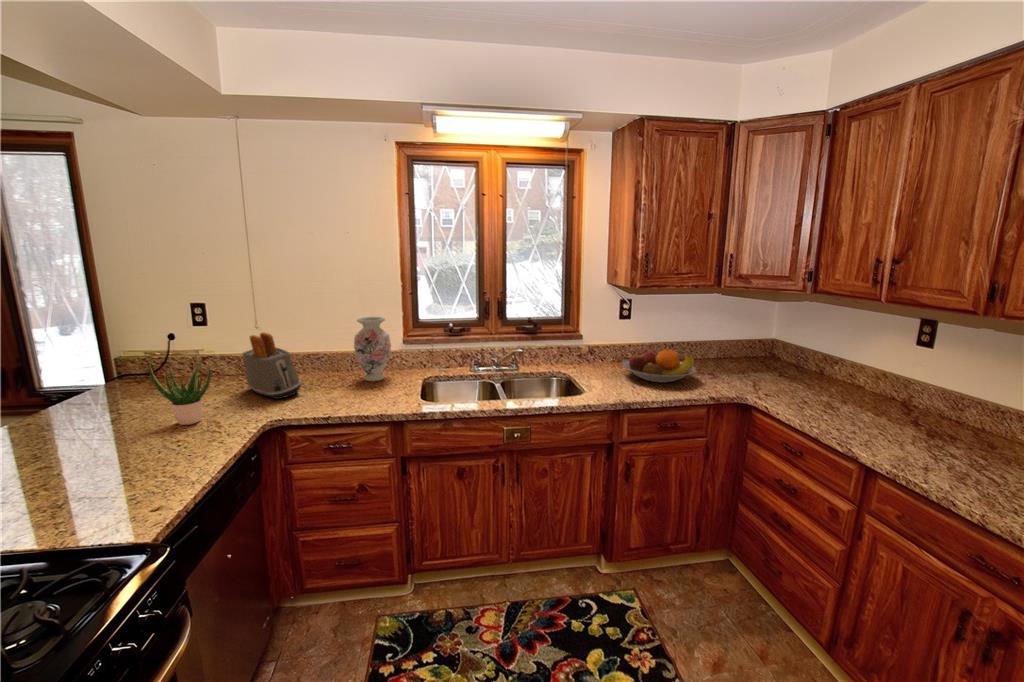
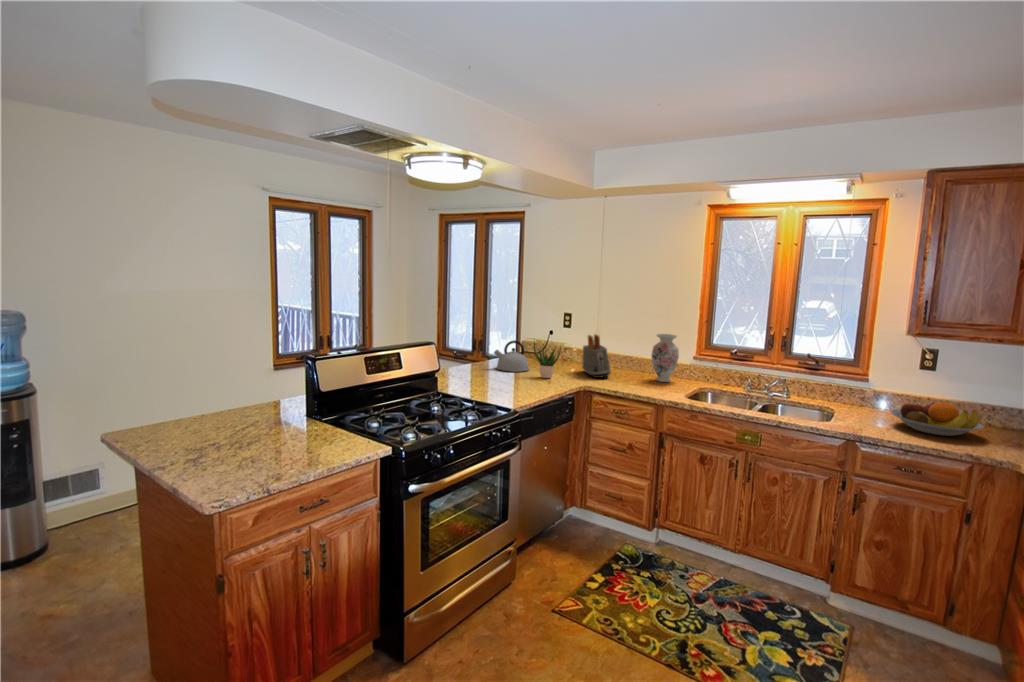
kettle: none [51,368,146,430] -> present [494,341,529,372]

